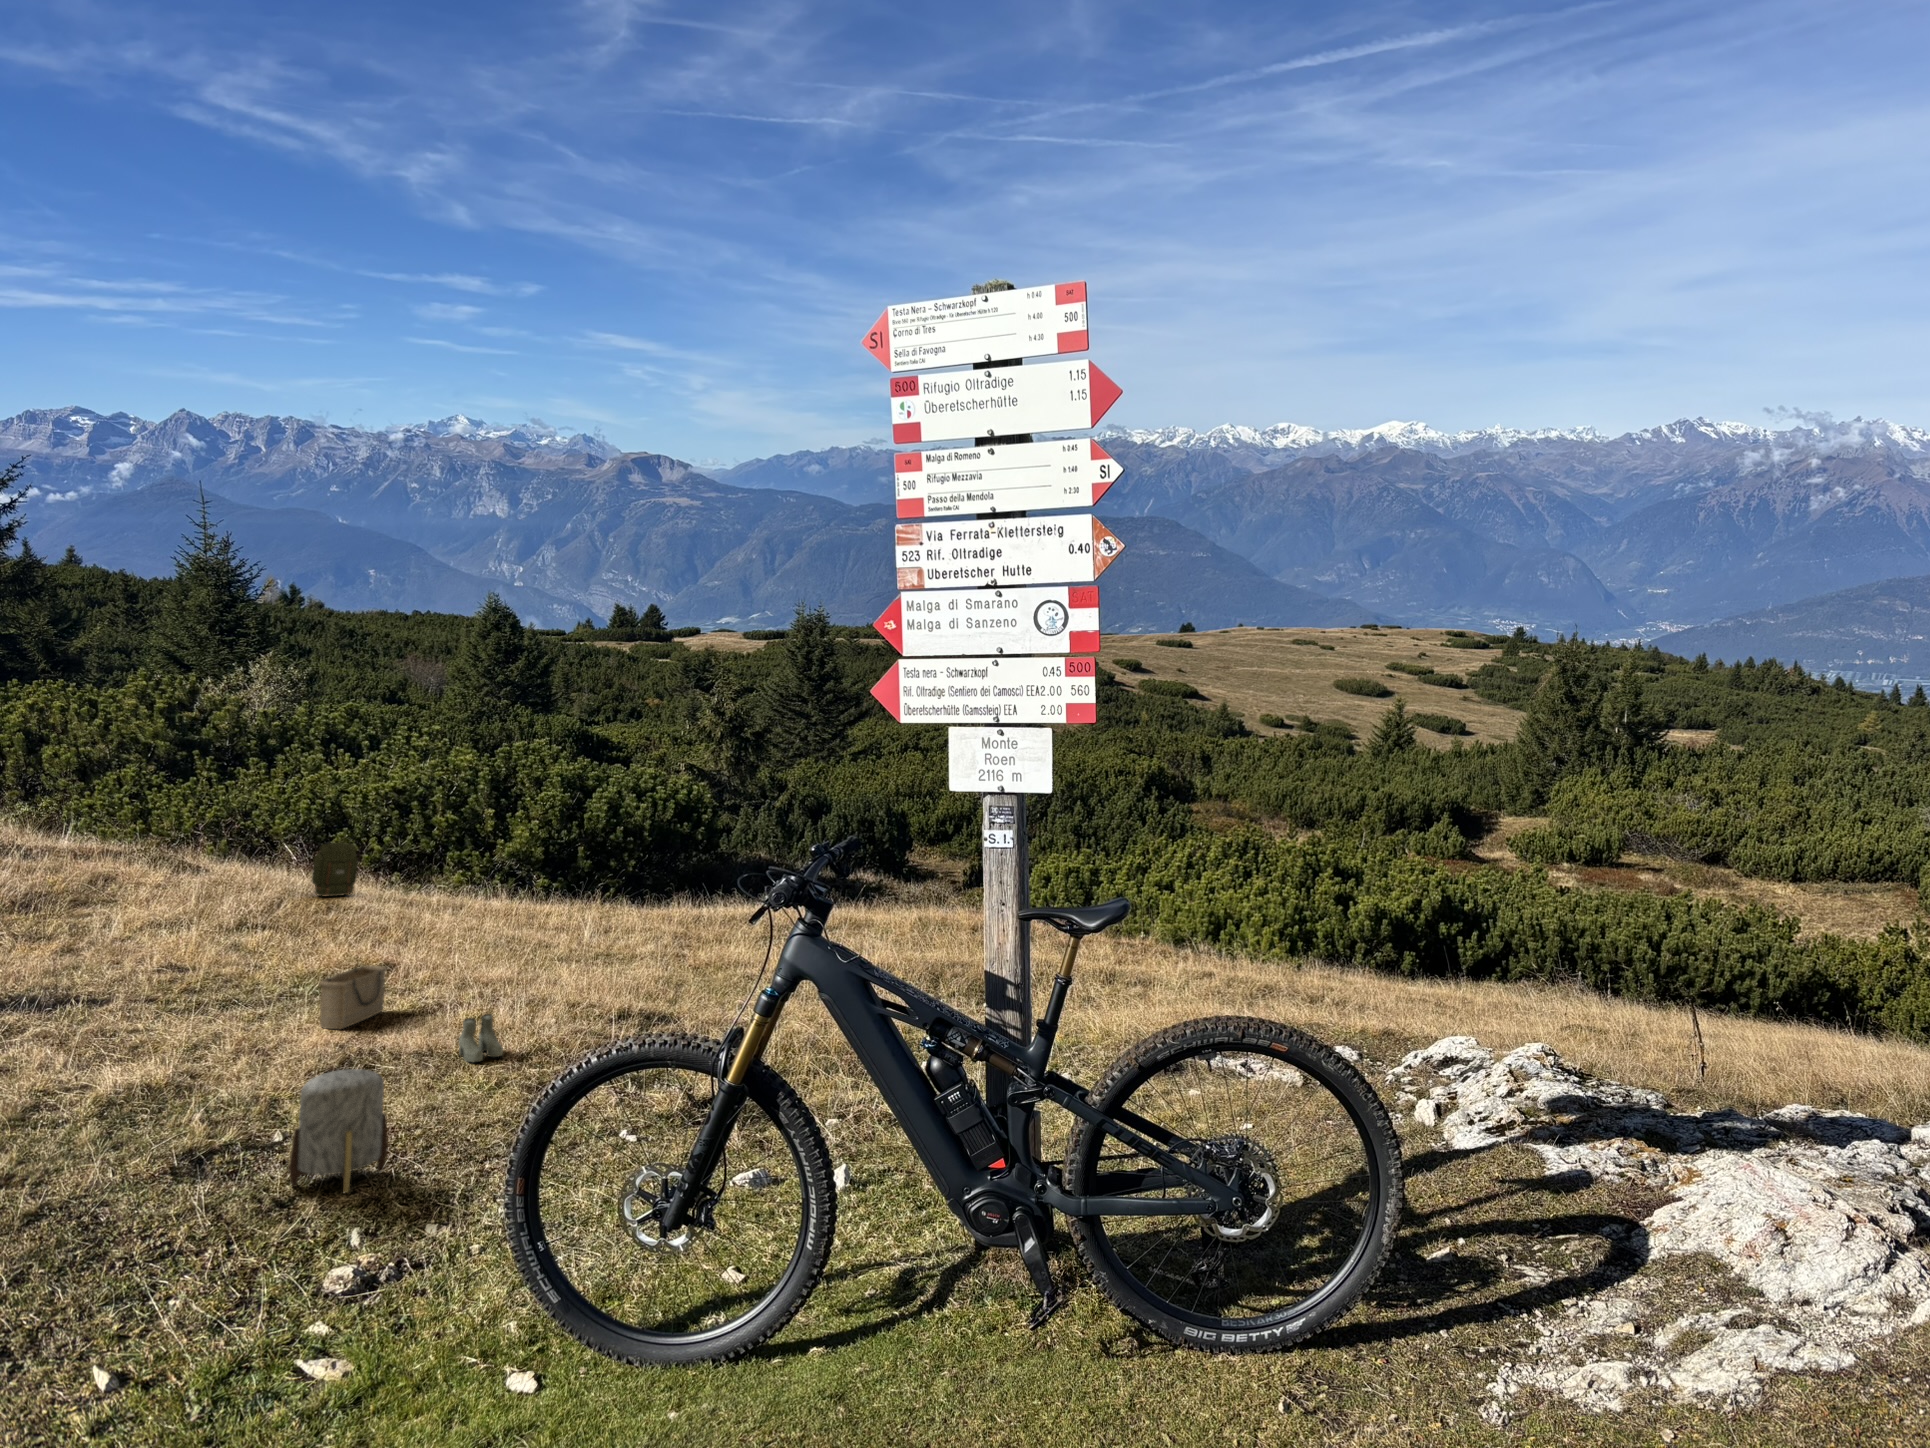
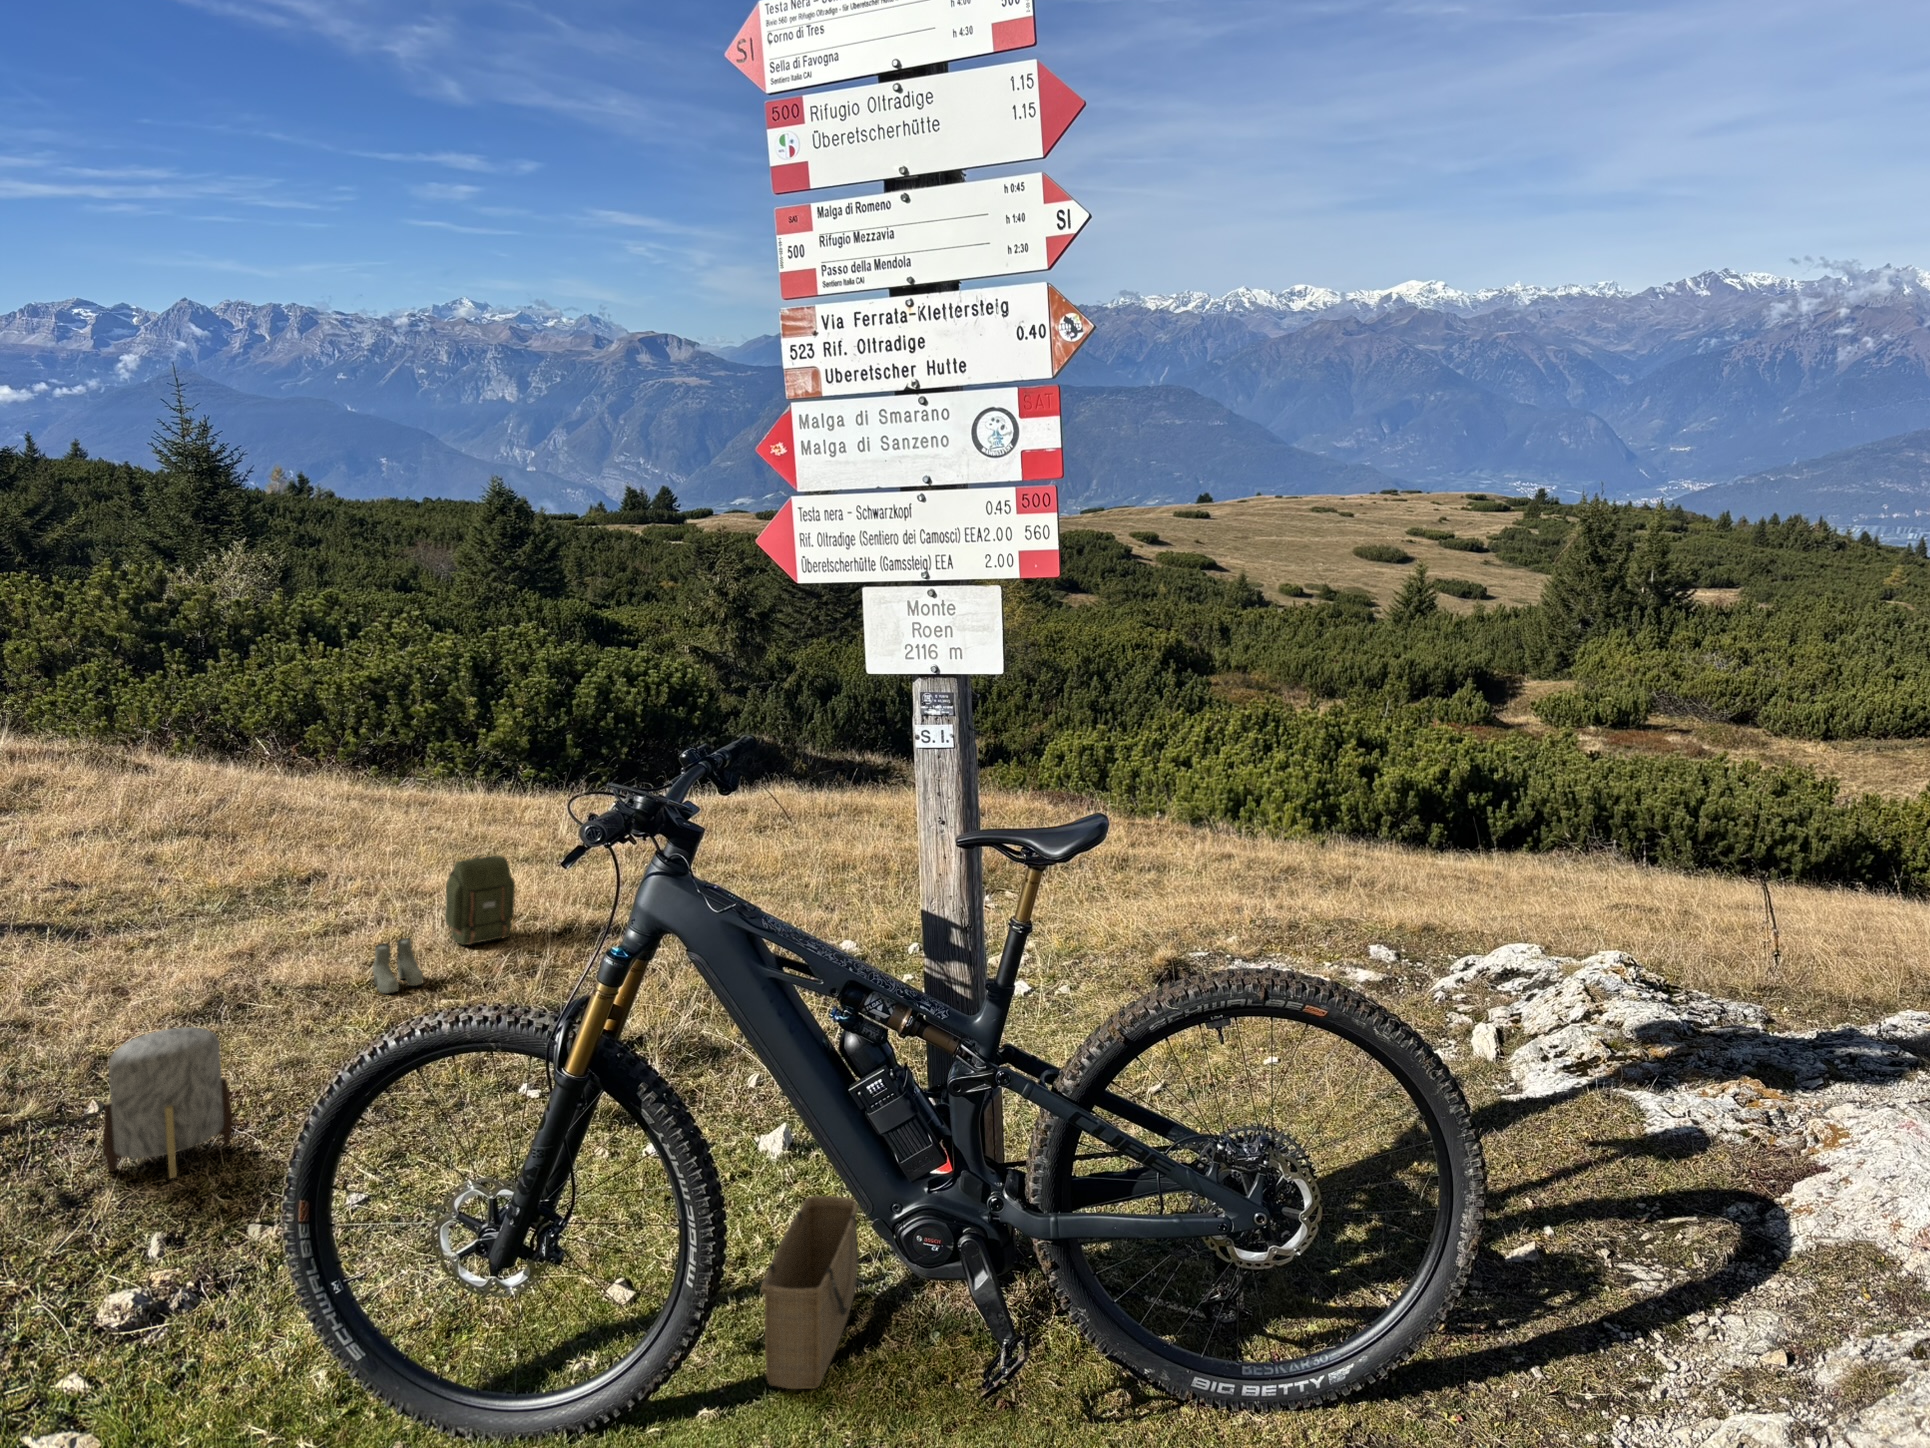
backpack: present [312,842,358,897] -> present [445,855,515,945]
basket: present [319,966,387,1029] -> present [761,1196,859,1389]

